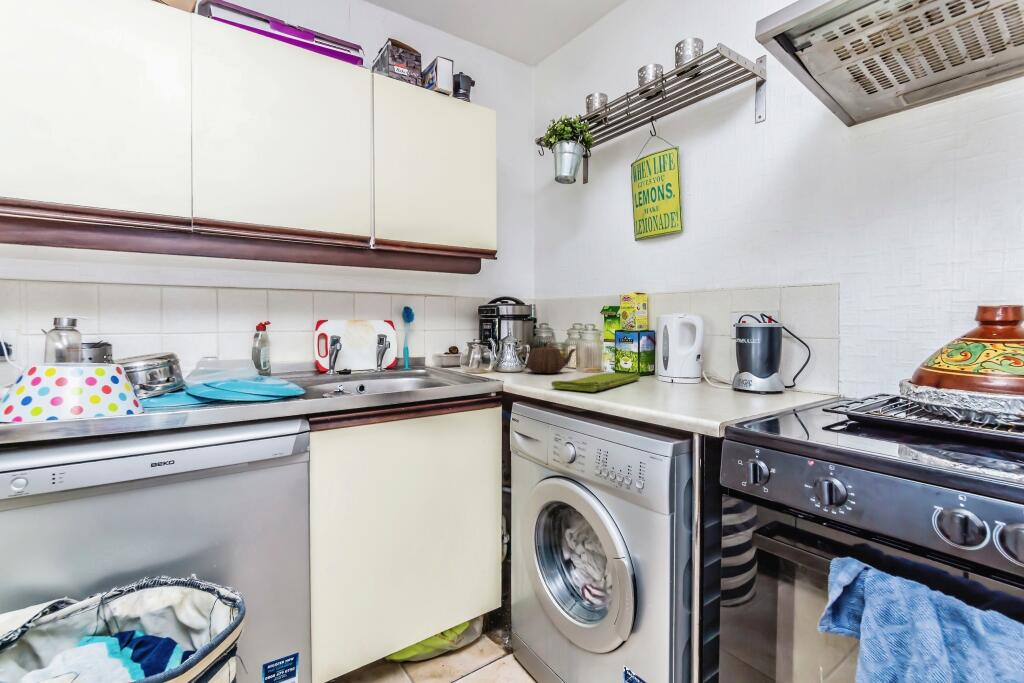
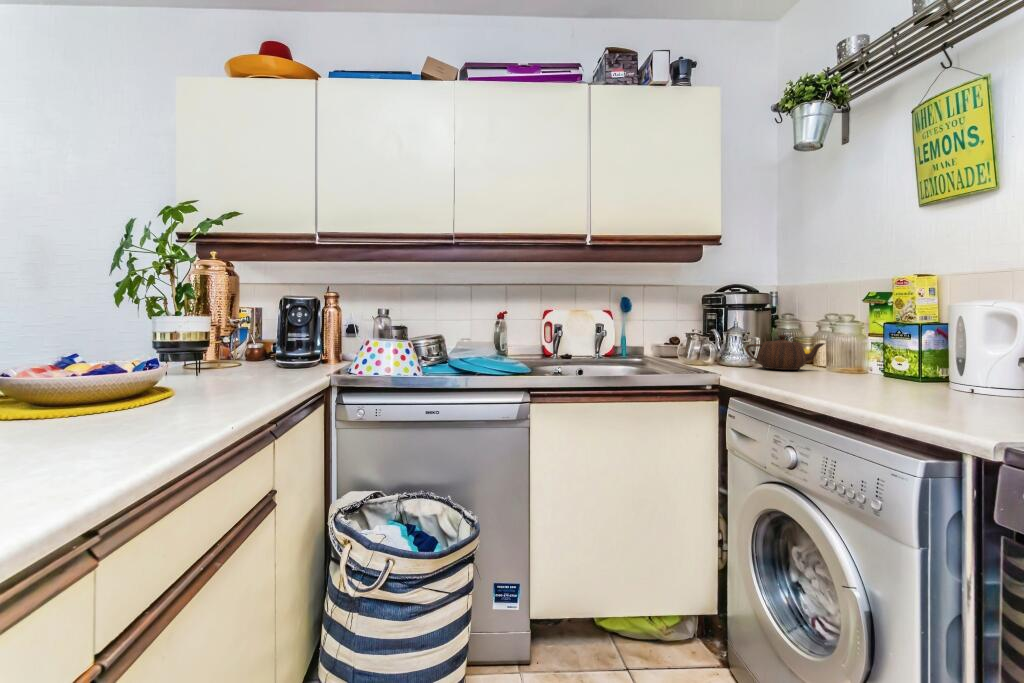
dish towel: present [551,372,640,392] -> none [778,373,916,391]

